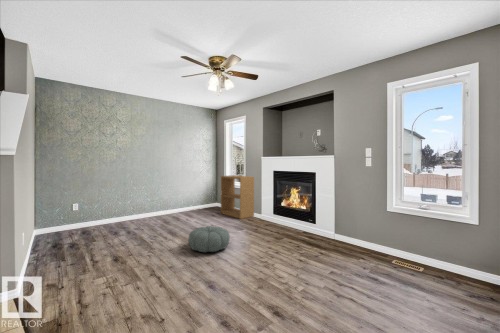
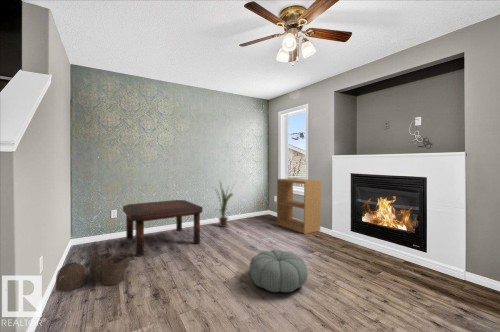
house plant: none [163,177,186,217] -> present [215,186,232,227]
coffee table: none [83,195,155,239] -> present [123,200,202,256]
woven basket: none [32,233,92,263] -> present [55,253,129,291]

